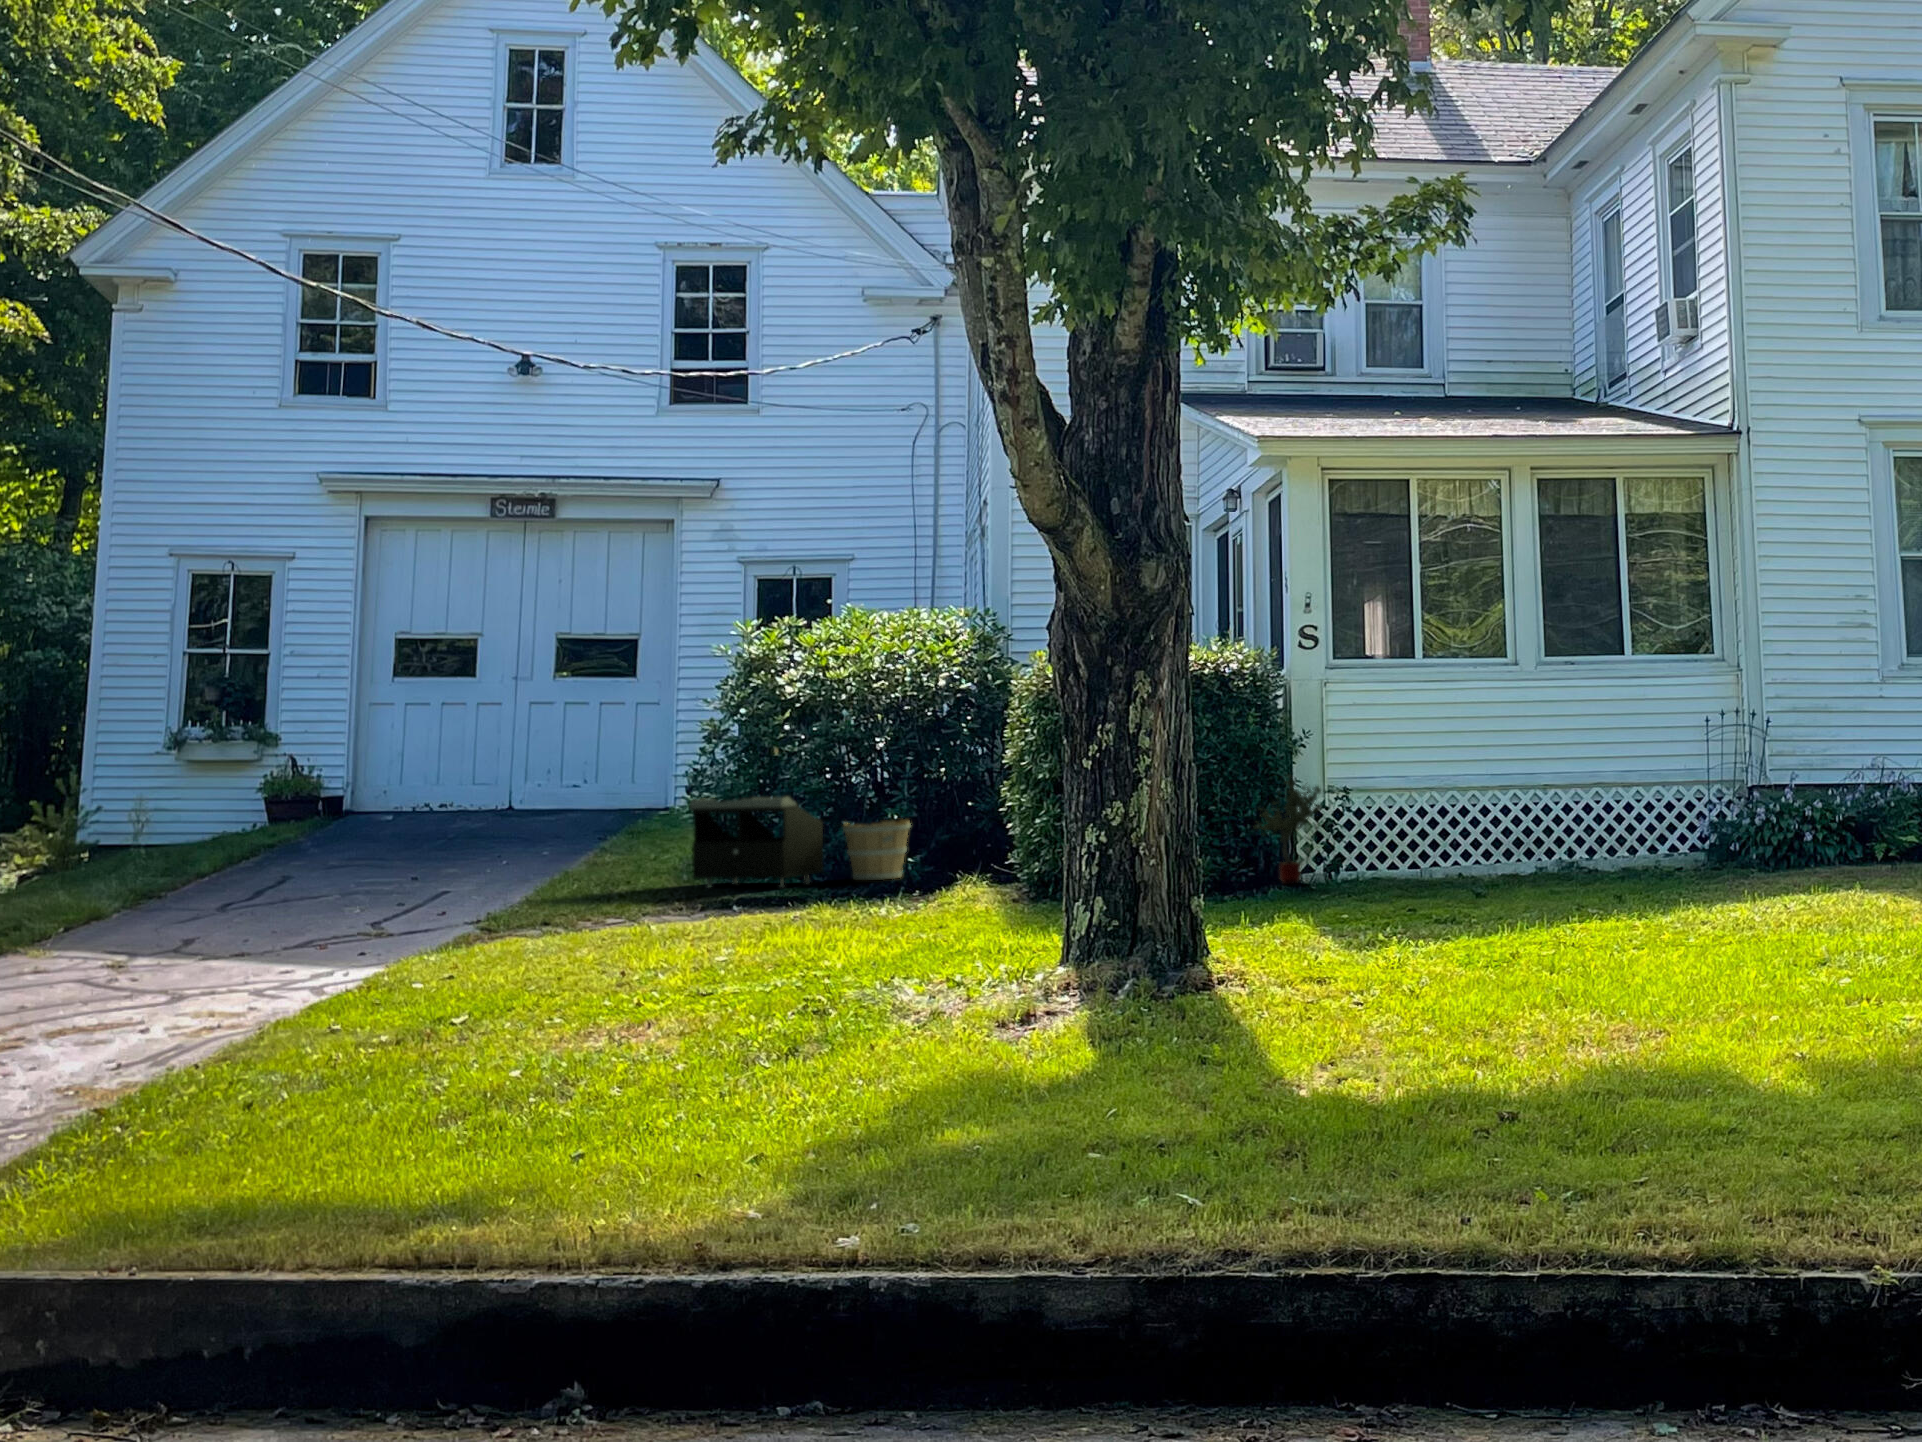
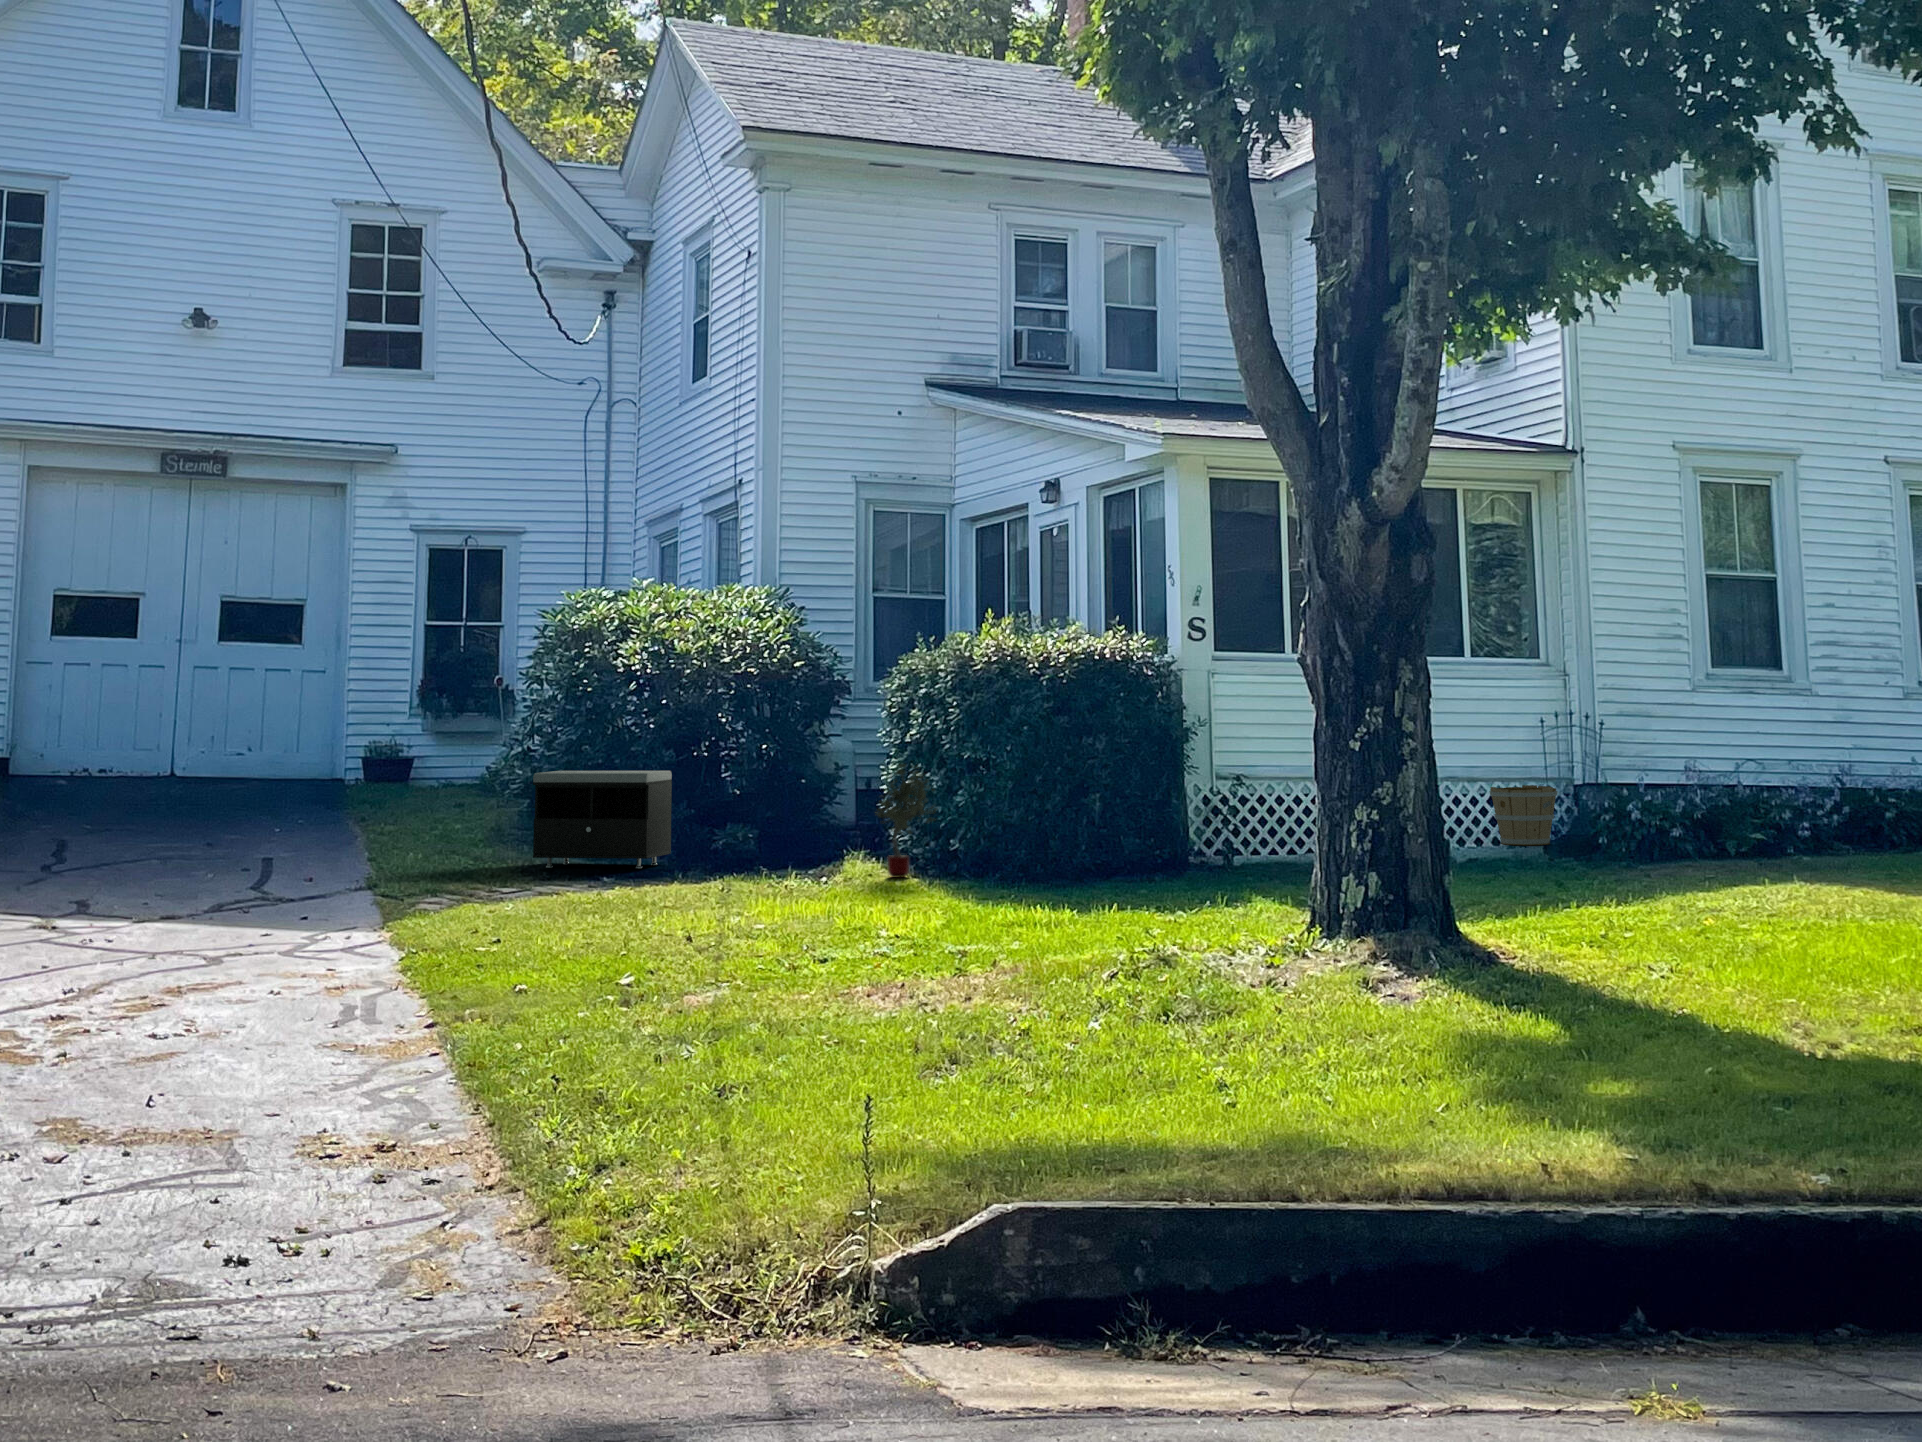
potted tree: present [1255,775,1321,884] -> present [875,764,937,878]
wooden bucket: present [843,819,910,880] -> present [1490,785,1558,845]

